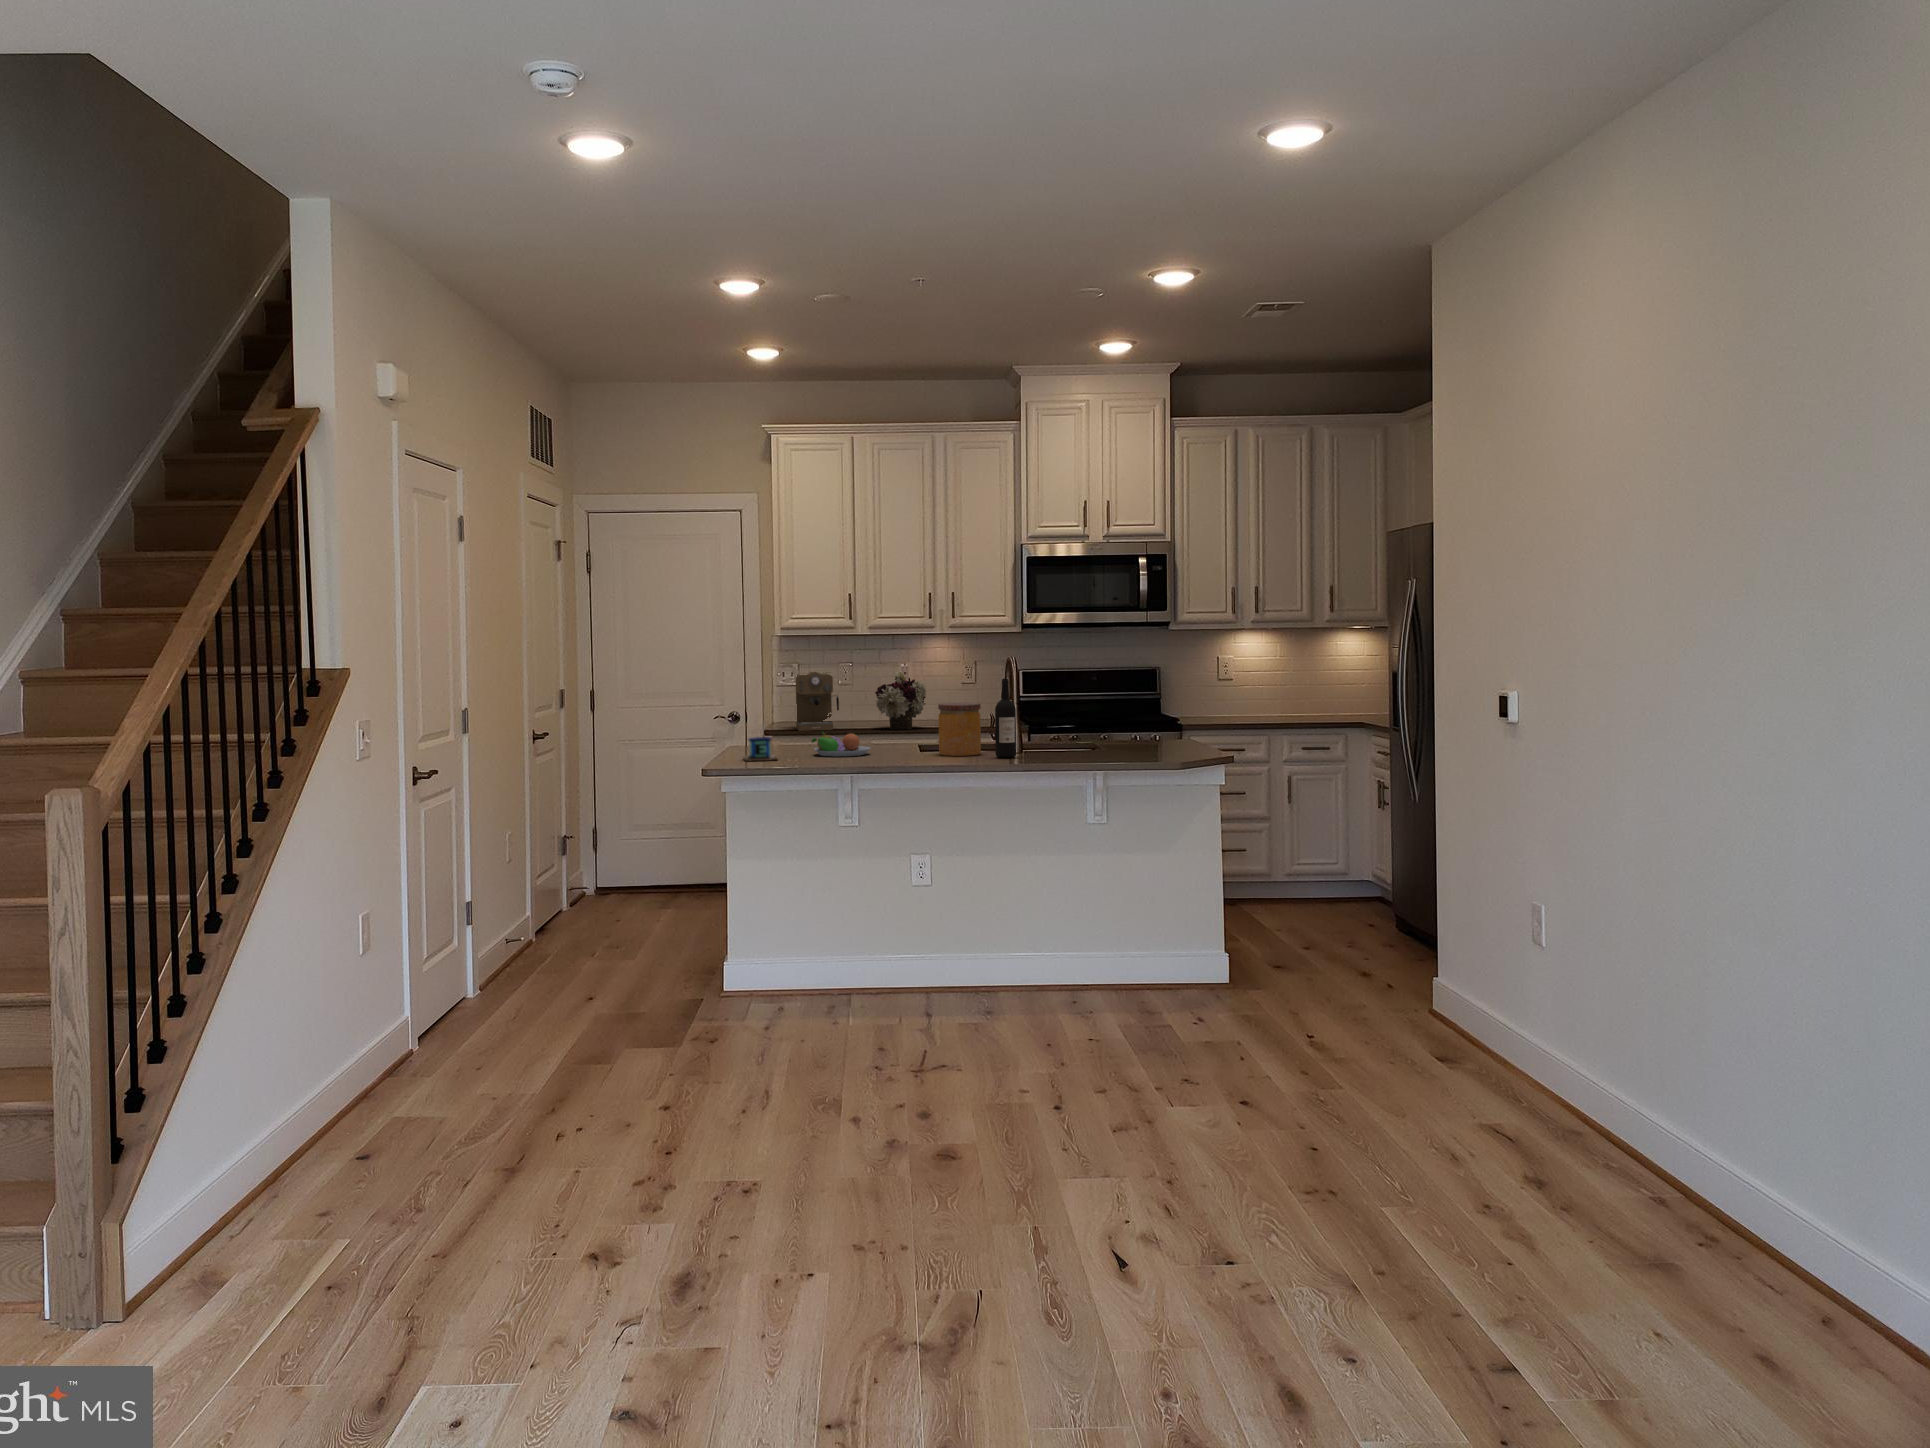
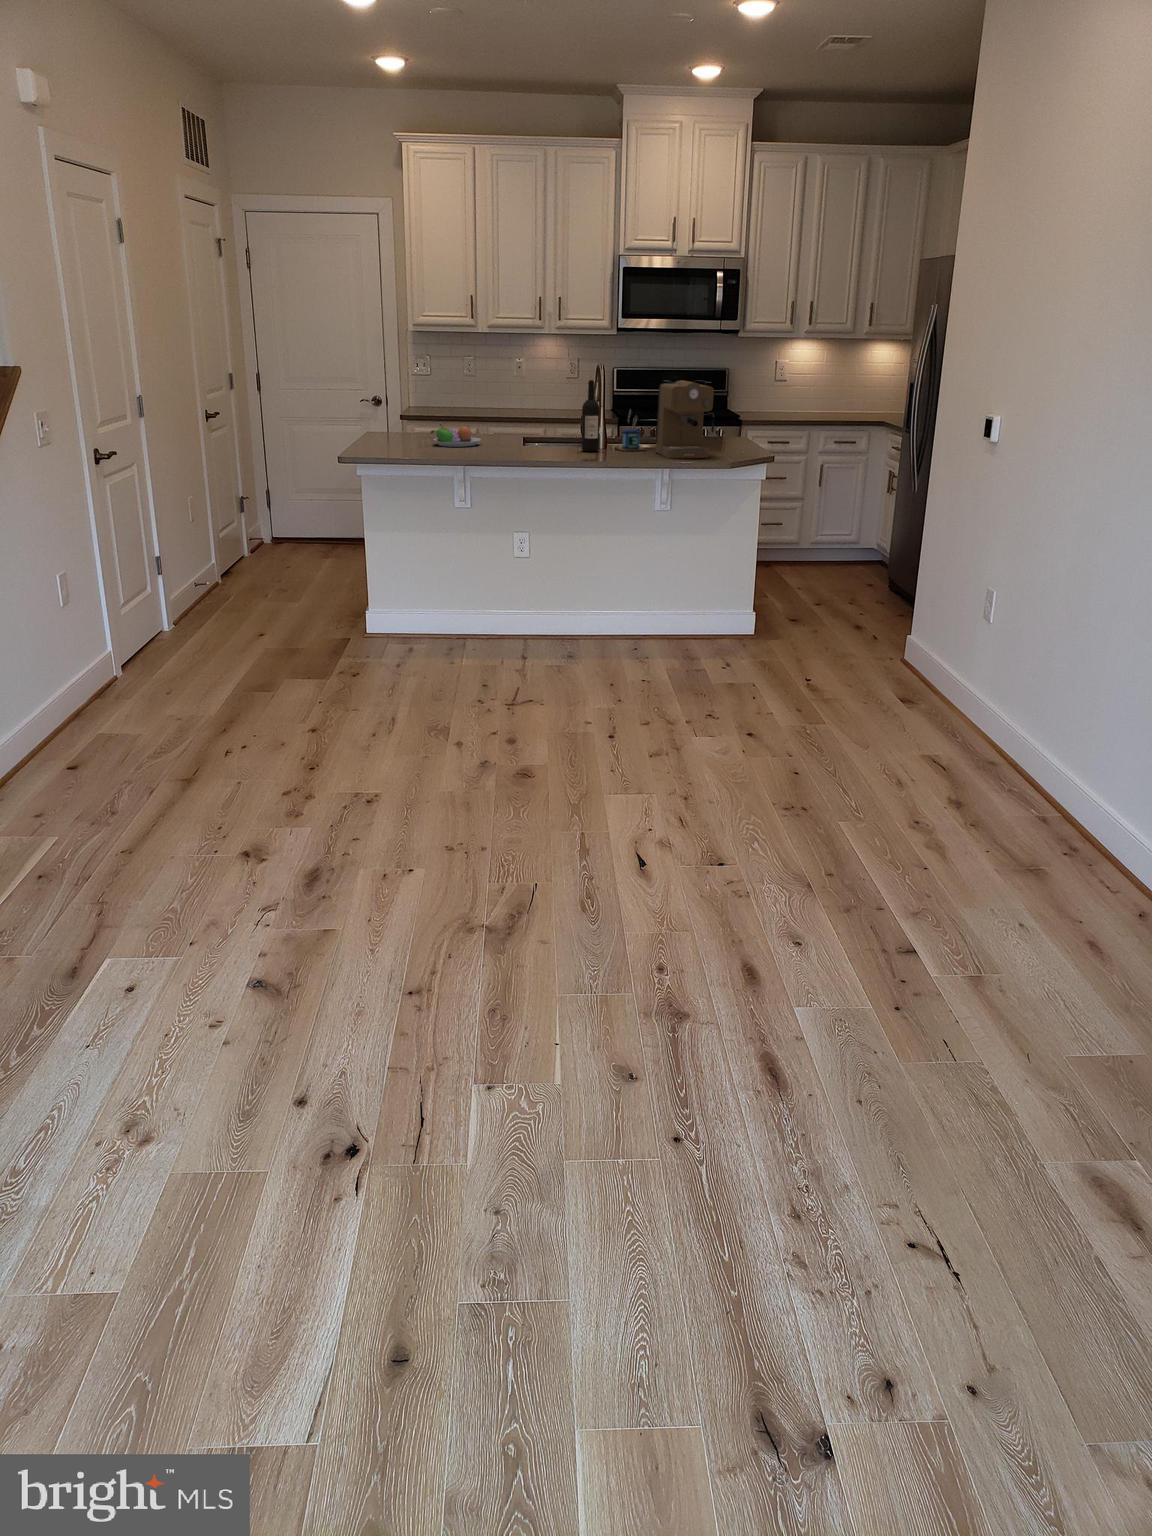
flower arrangement: present [875,671,927,729] -> none [494,368,536,421]
coffee maker: present [796,672,839,731] -> present [655,380,715,458]
jar: present [938,702,981,756] -> none [536,401,571,449]
mug: present [744,724,777,761] -> present [616,412,646,451]

